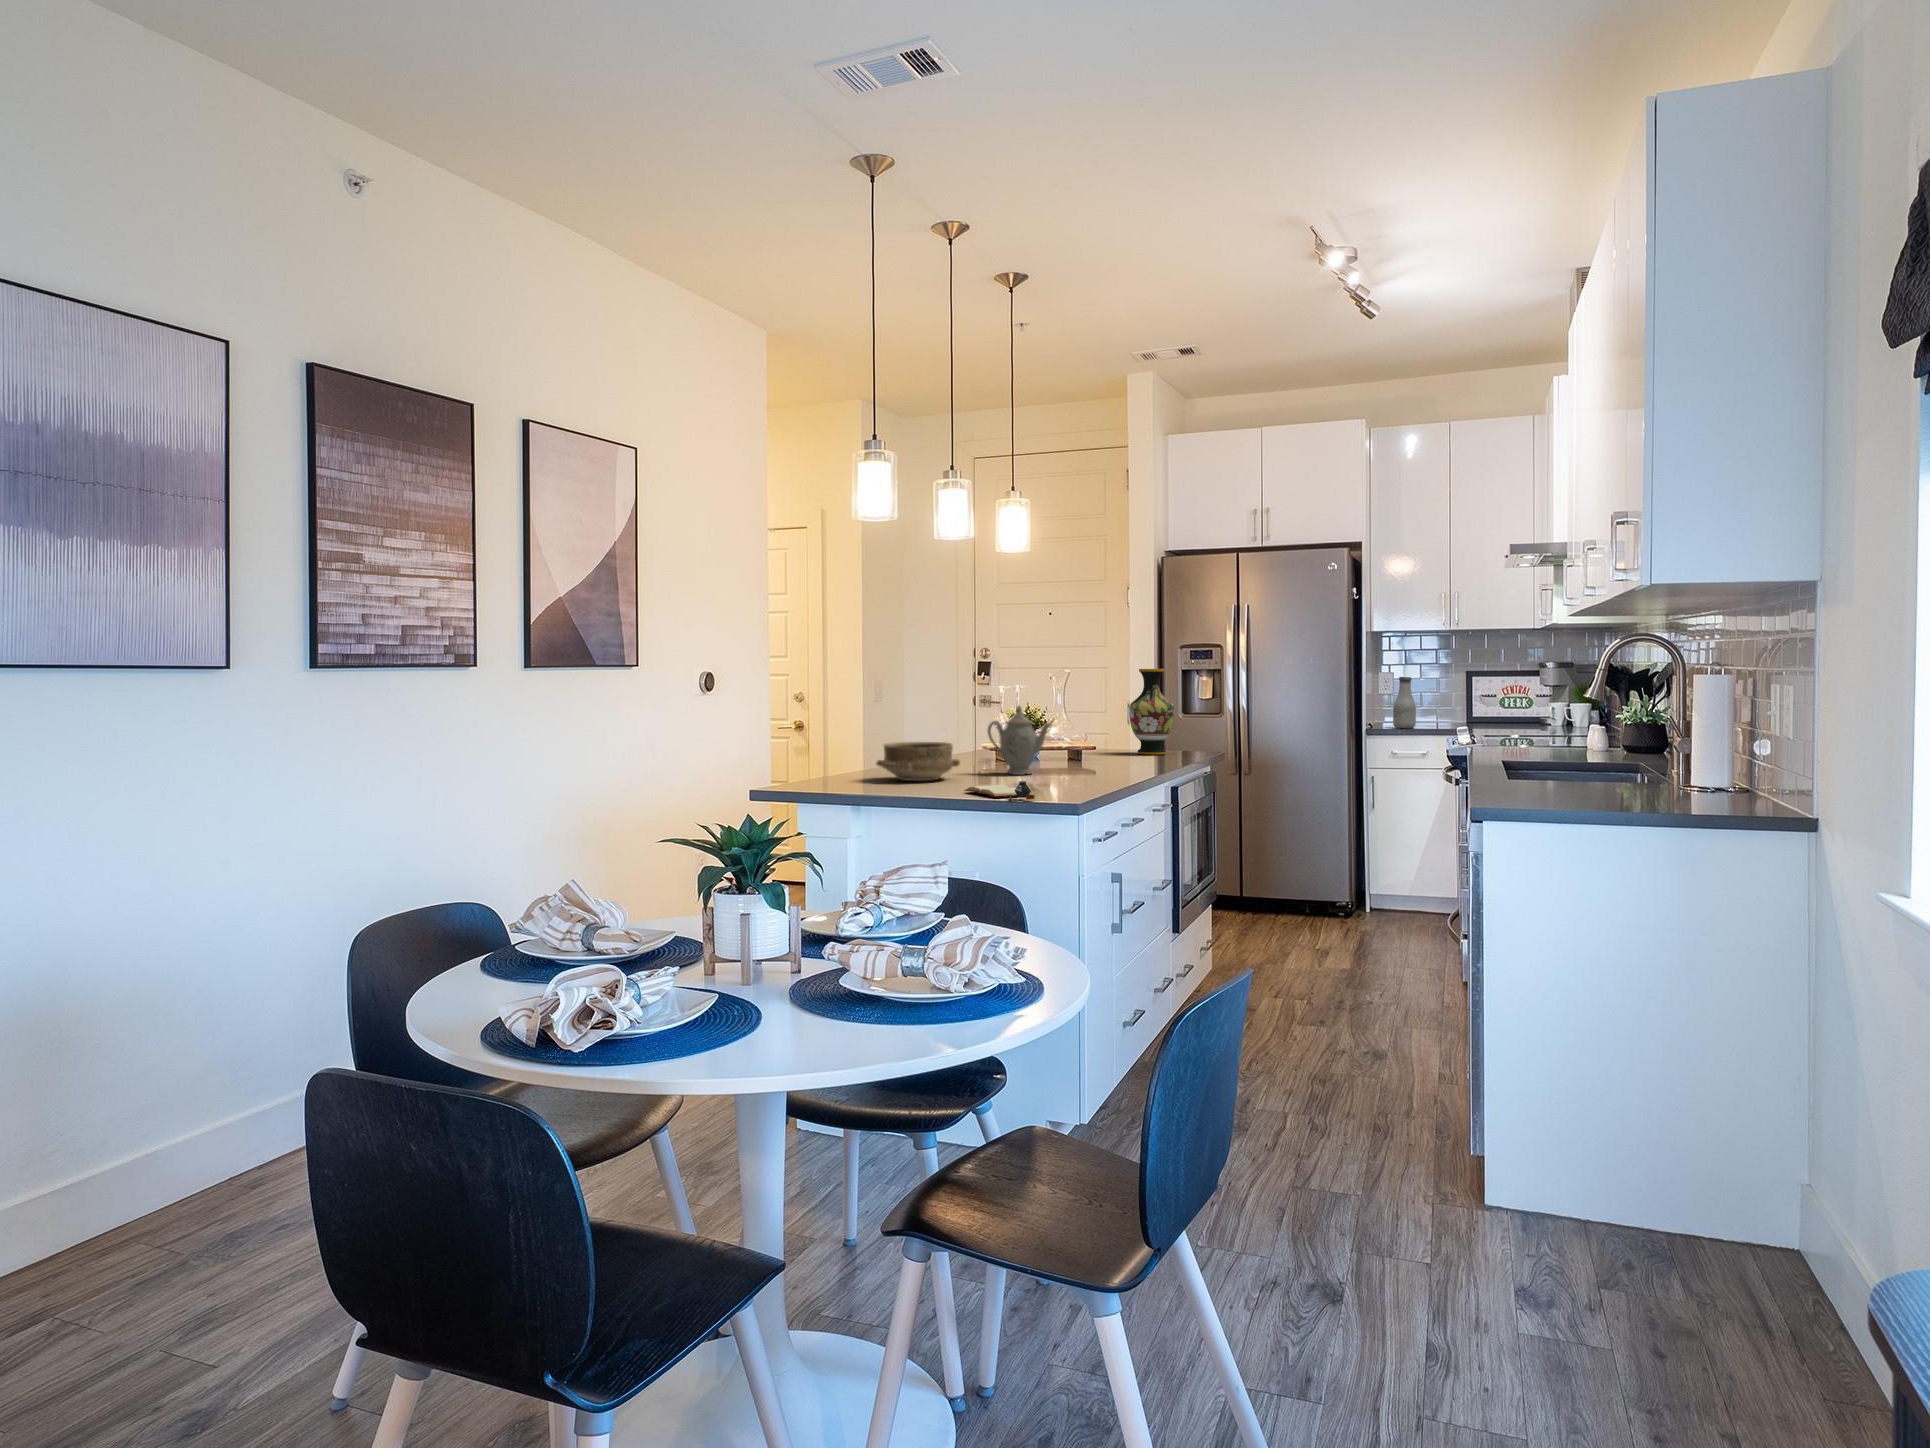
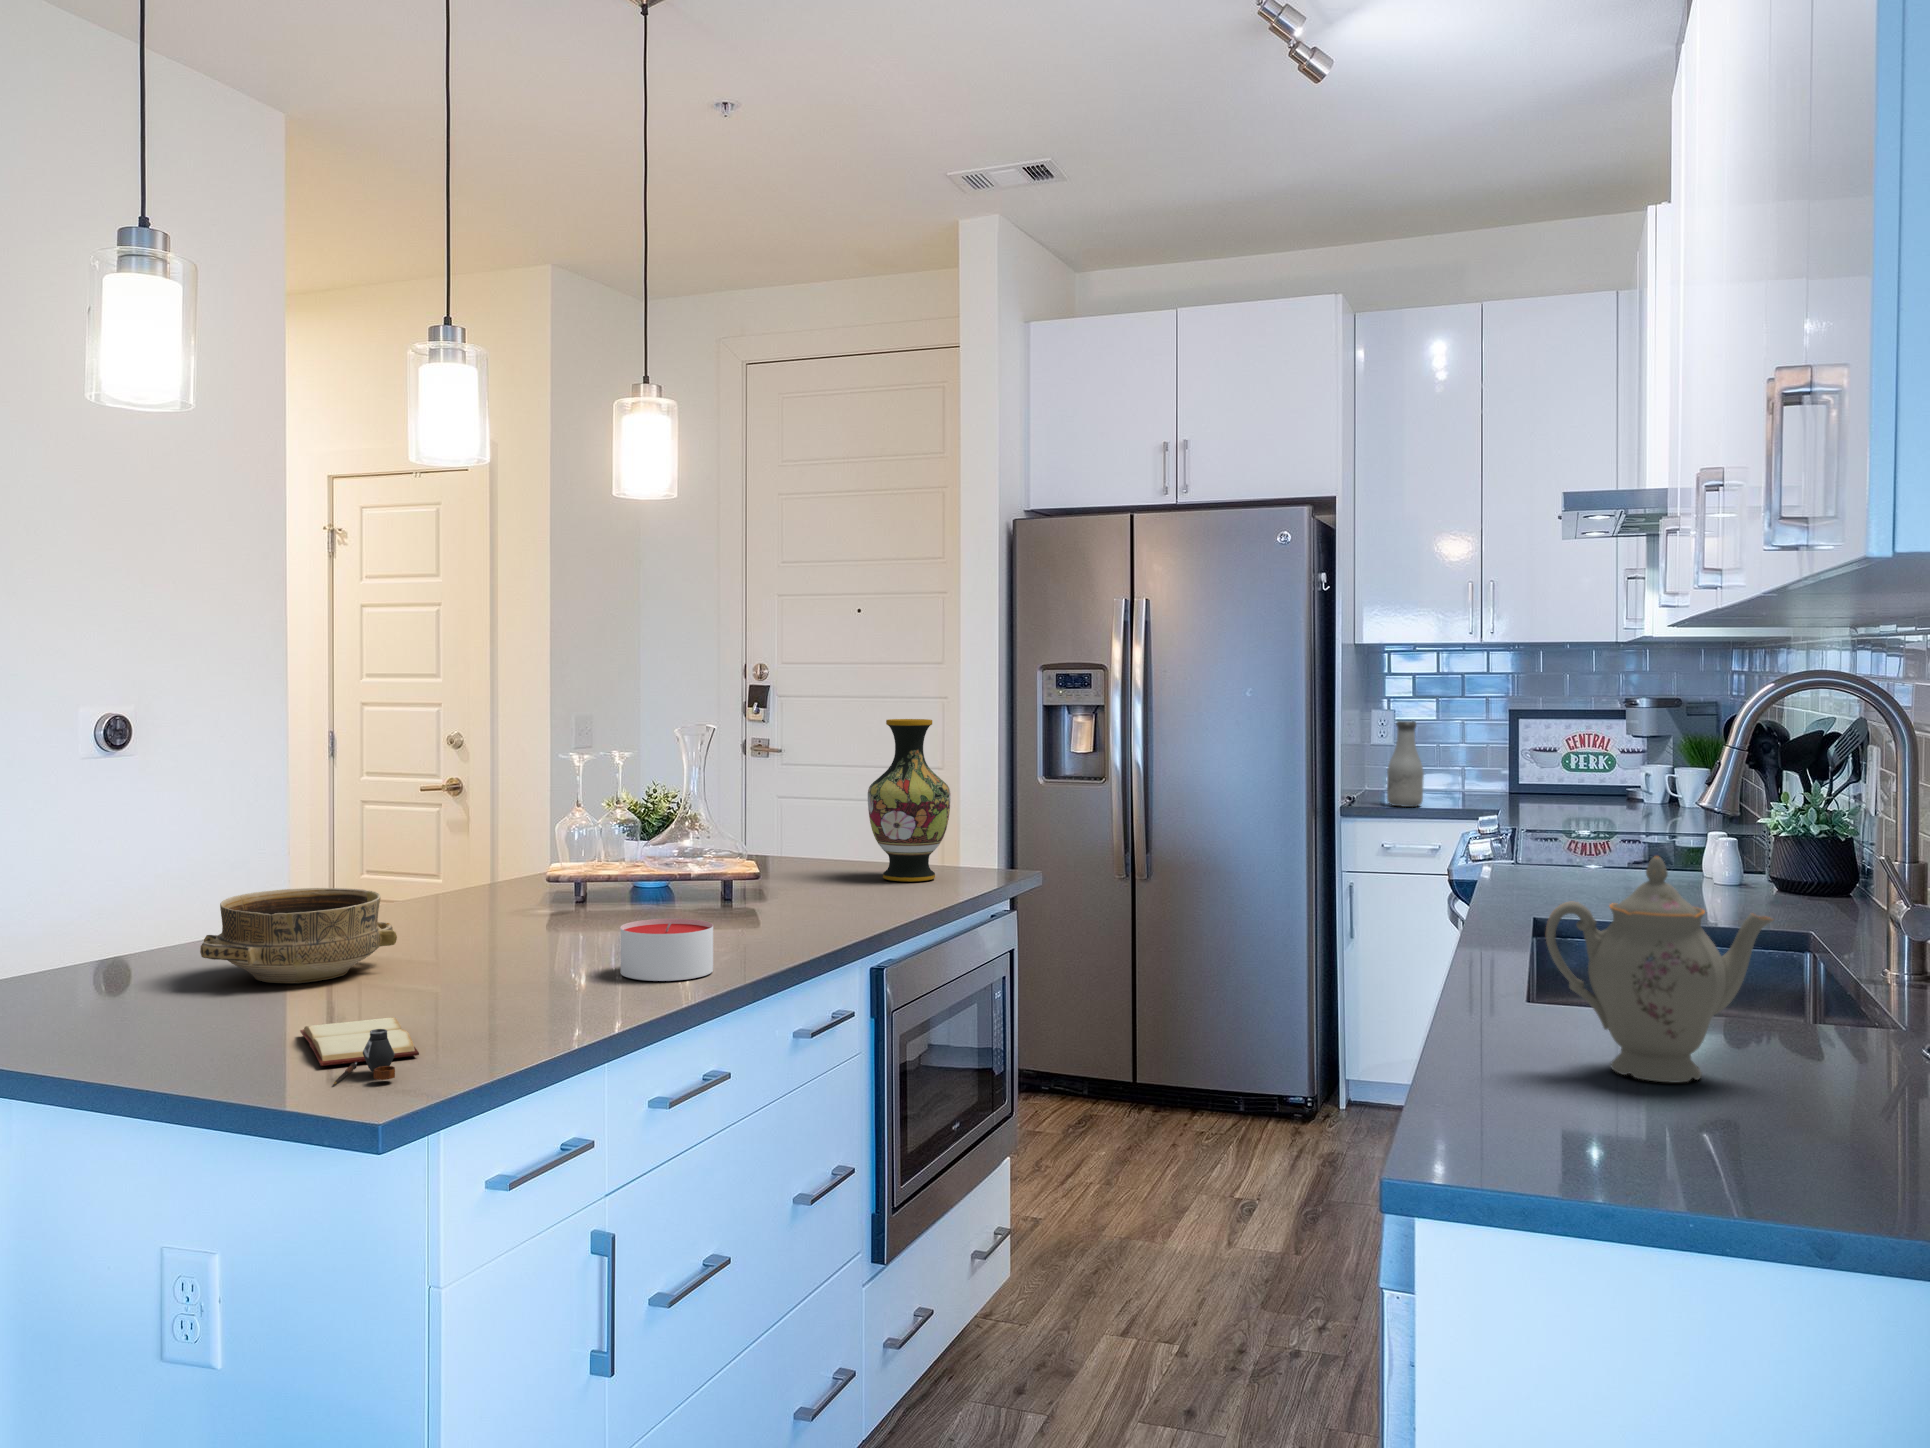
teapot: present [988,706,1050,775] -> present [1546,856,1773,1082]
candle: none [1066,755,1109,780] -> present [620,919,713,981]

